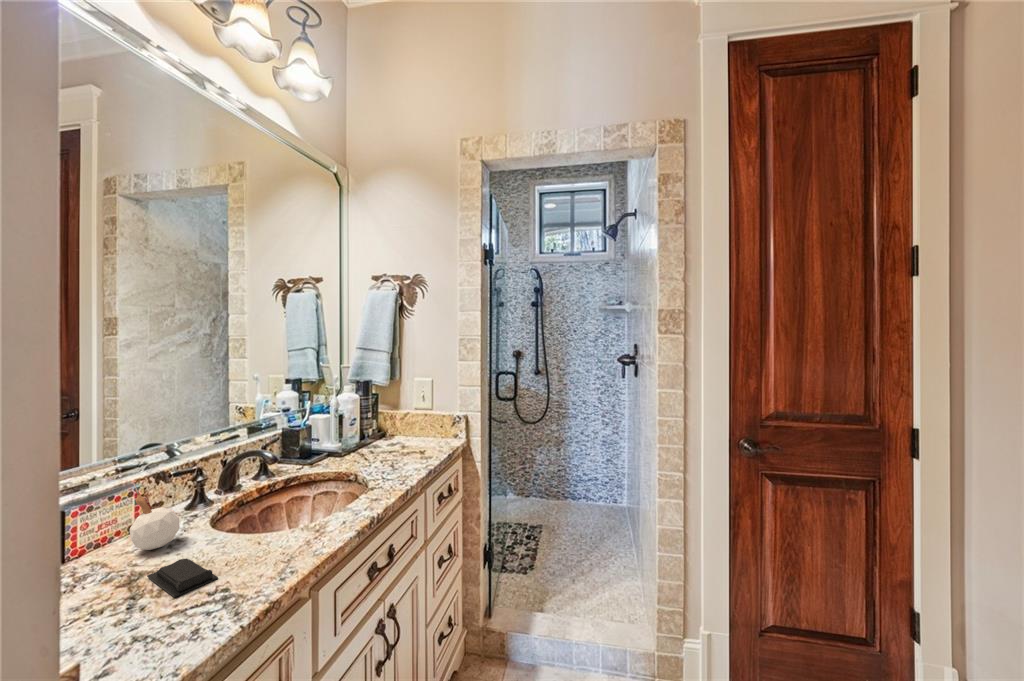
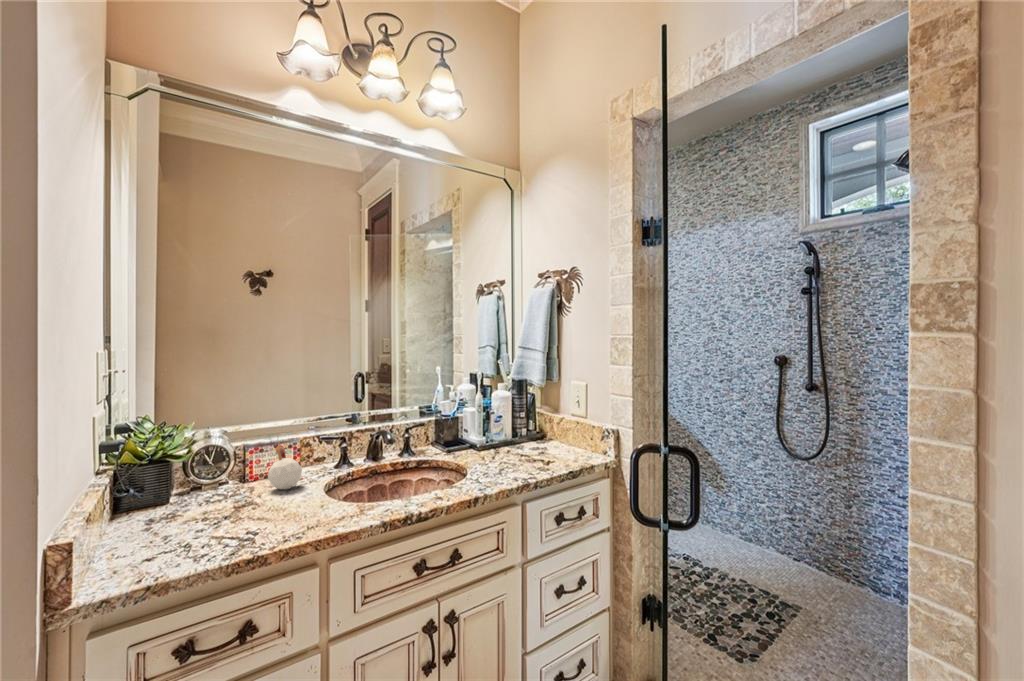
soap bar: present [147,559,218,597] -> none [239,500,283,526]

